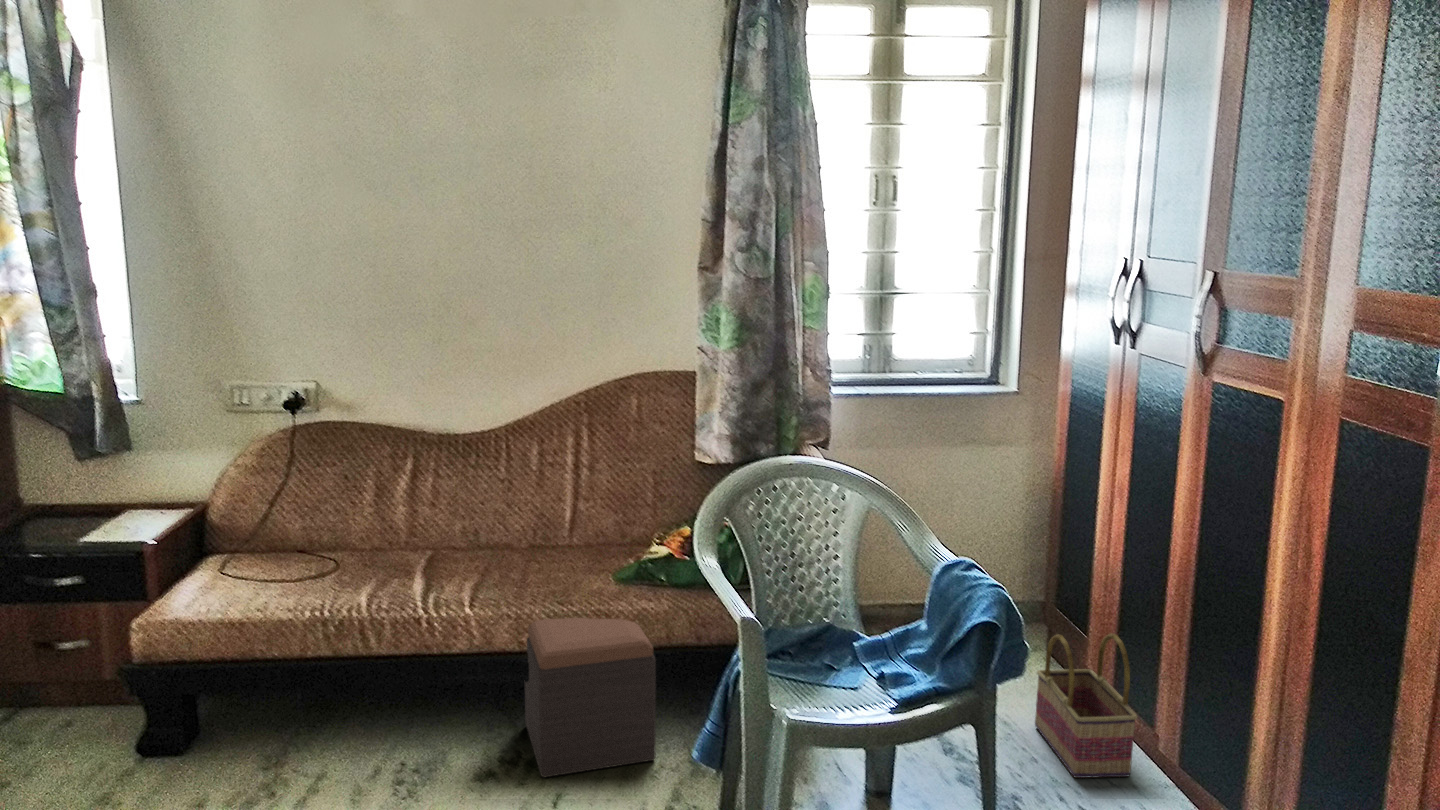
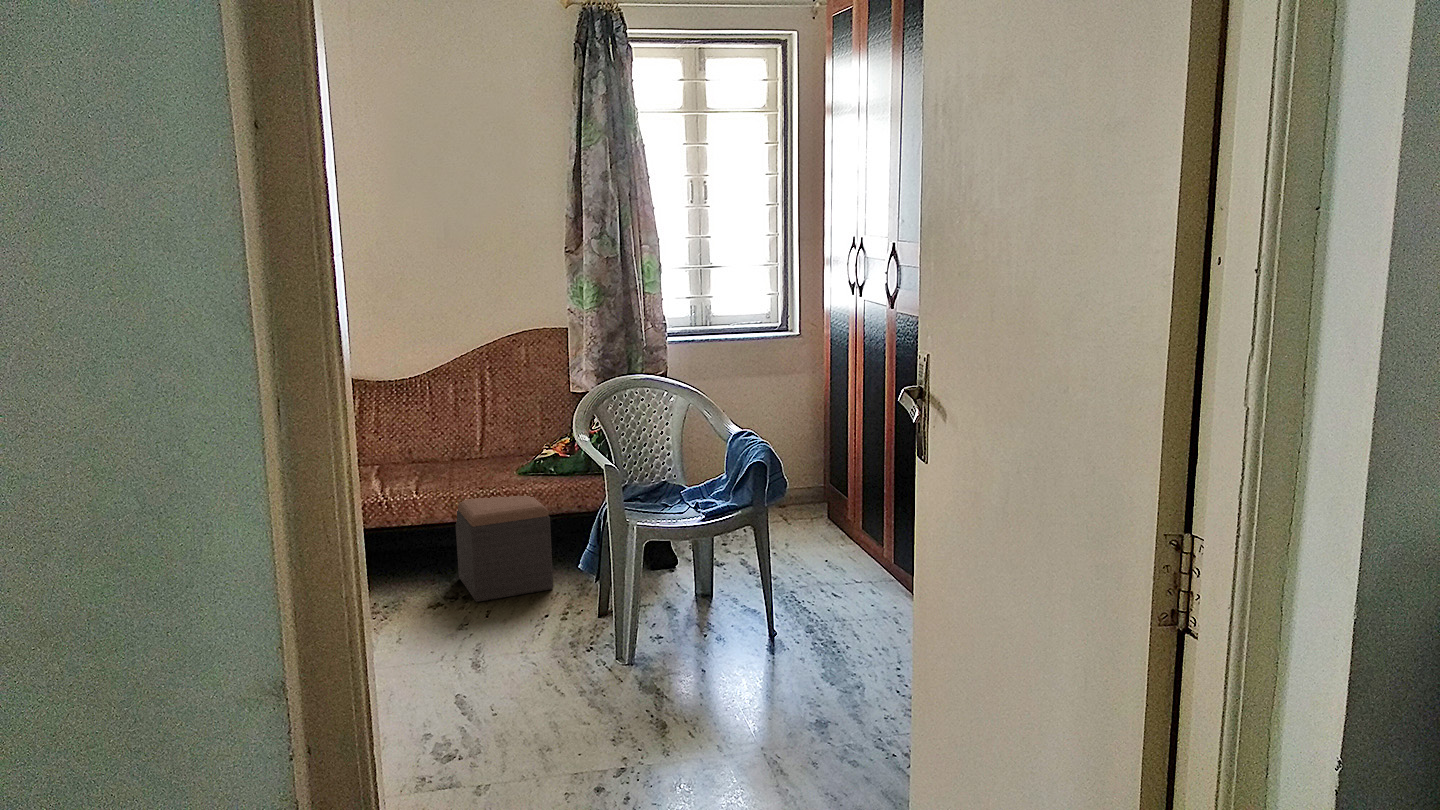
basket: present [1035,634,1138,778] -> none [811,485,870,578]

